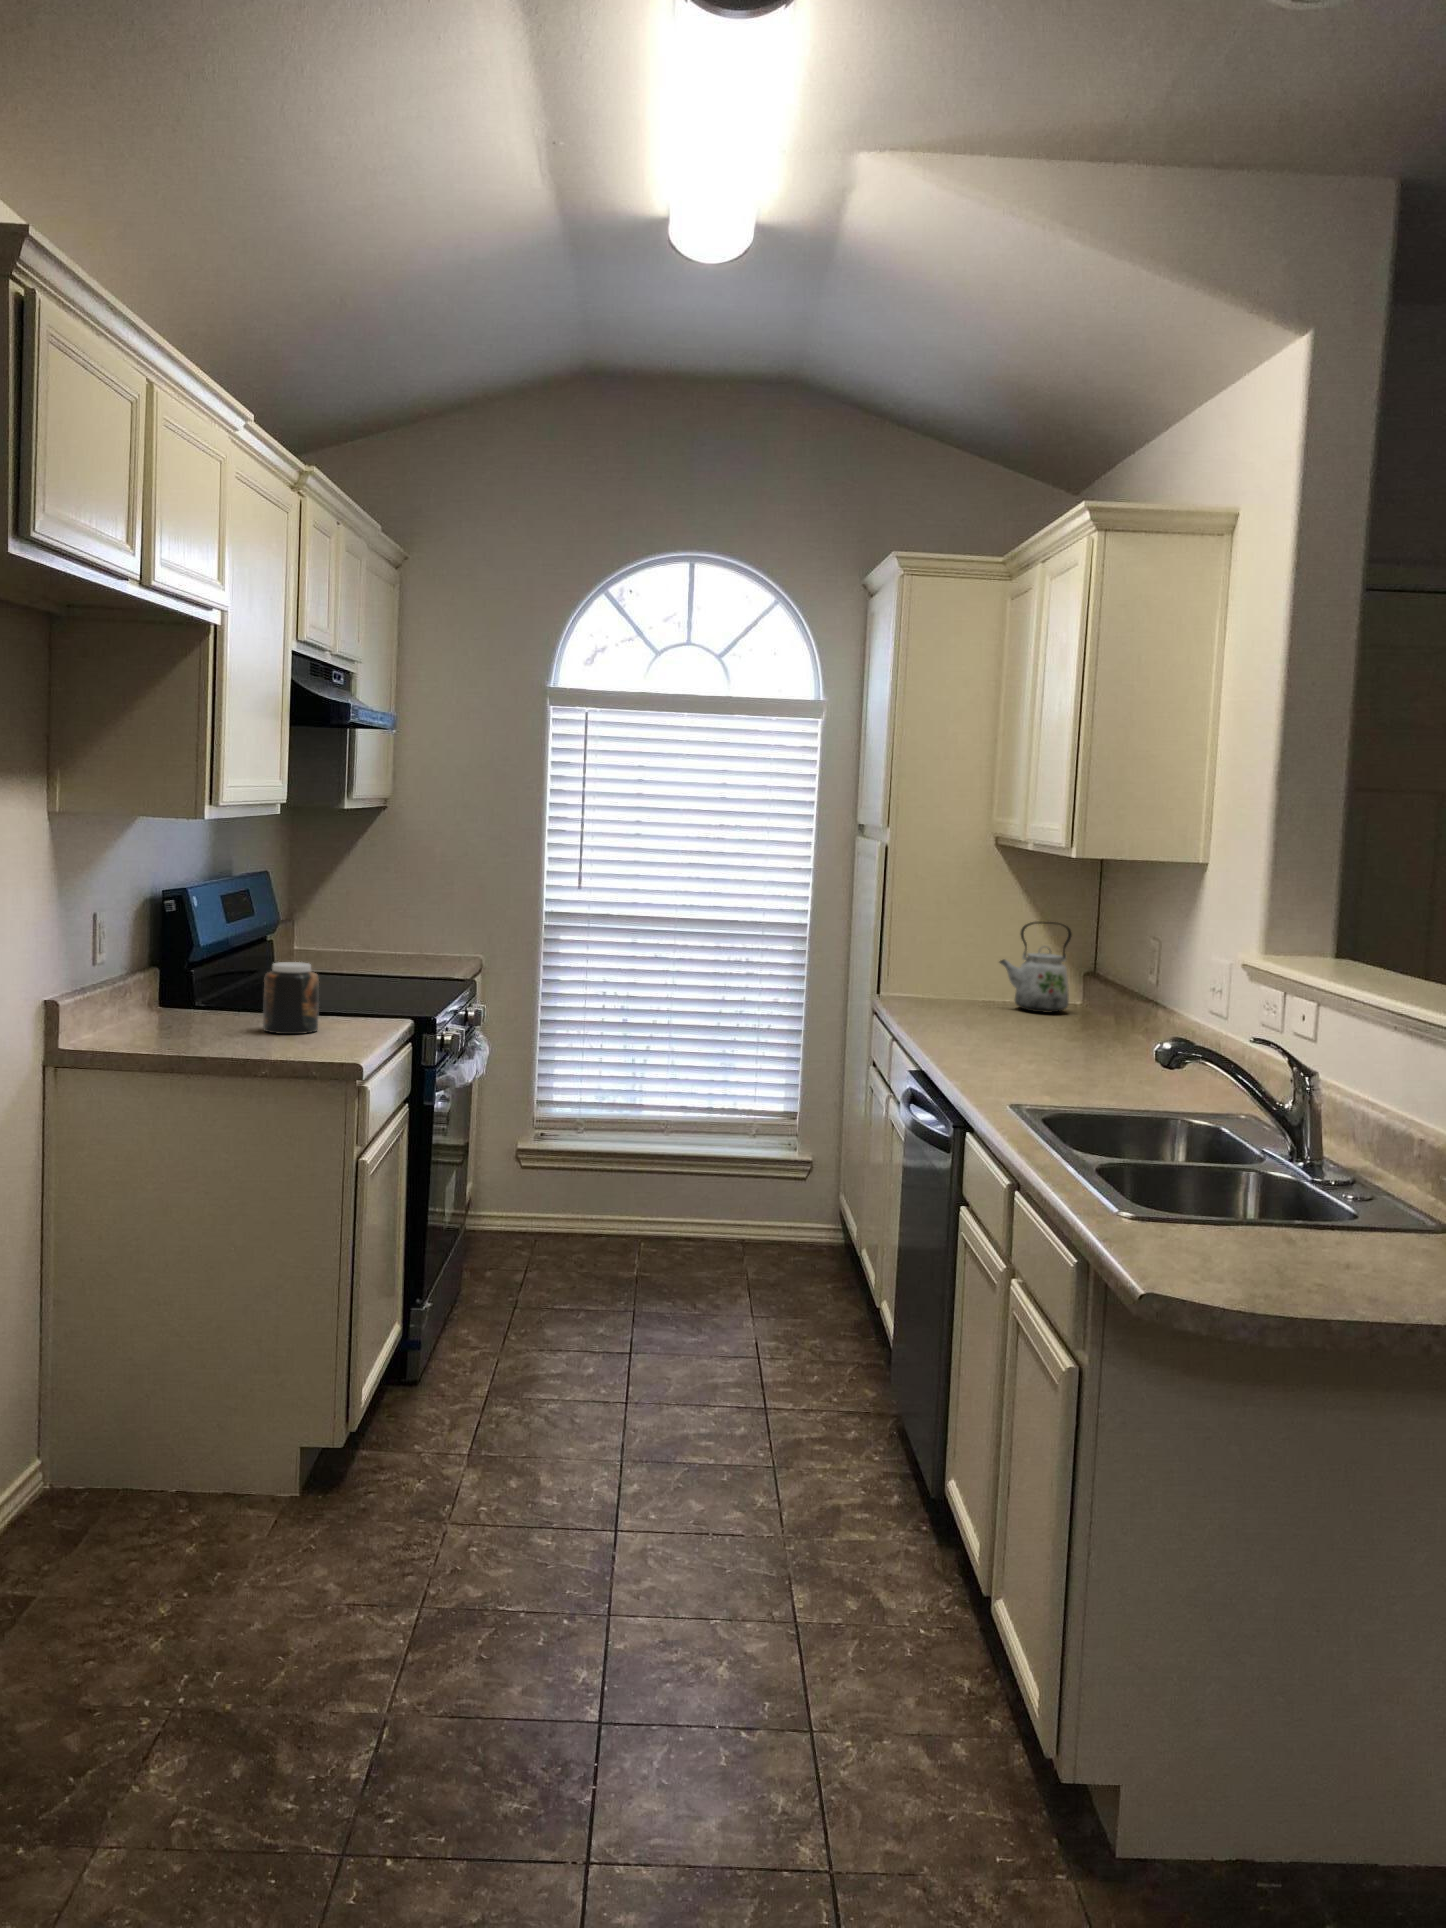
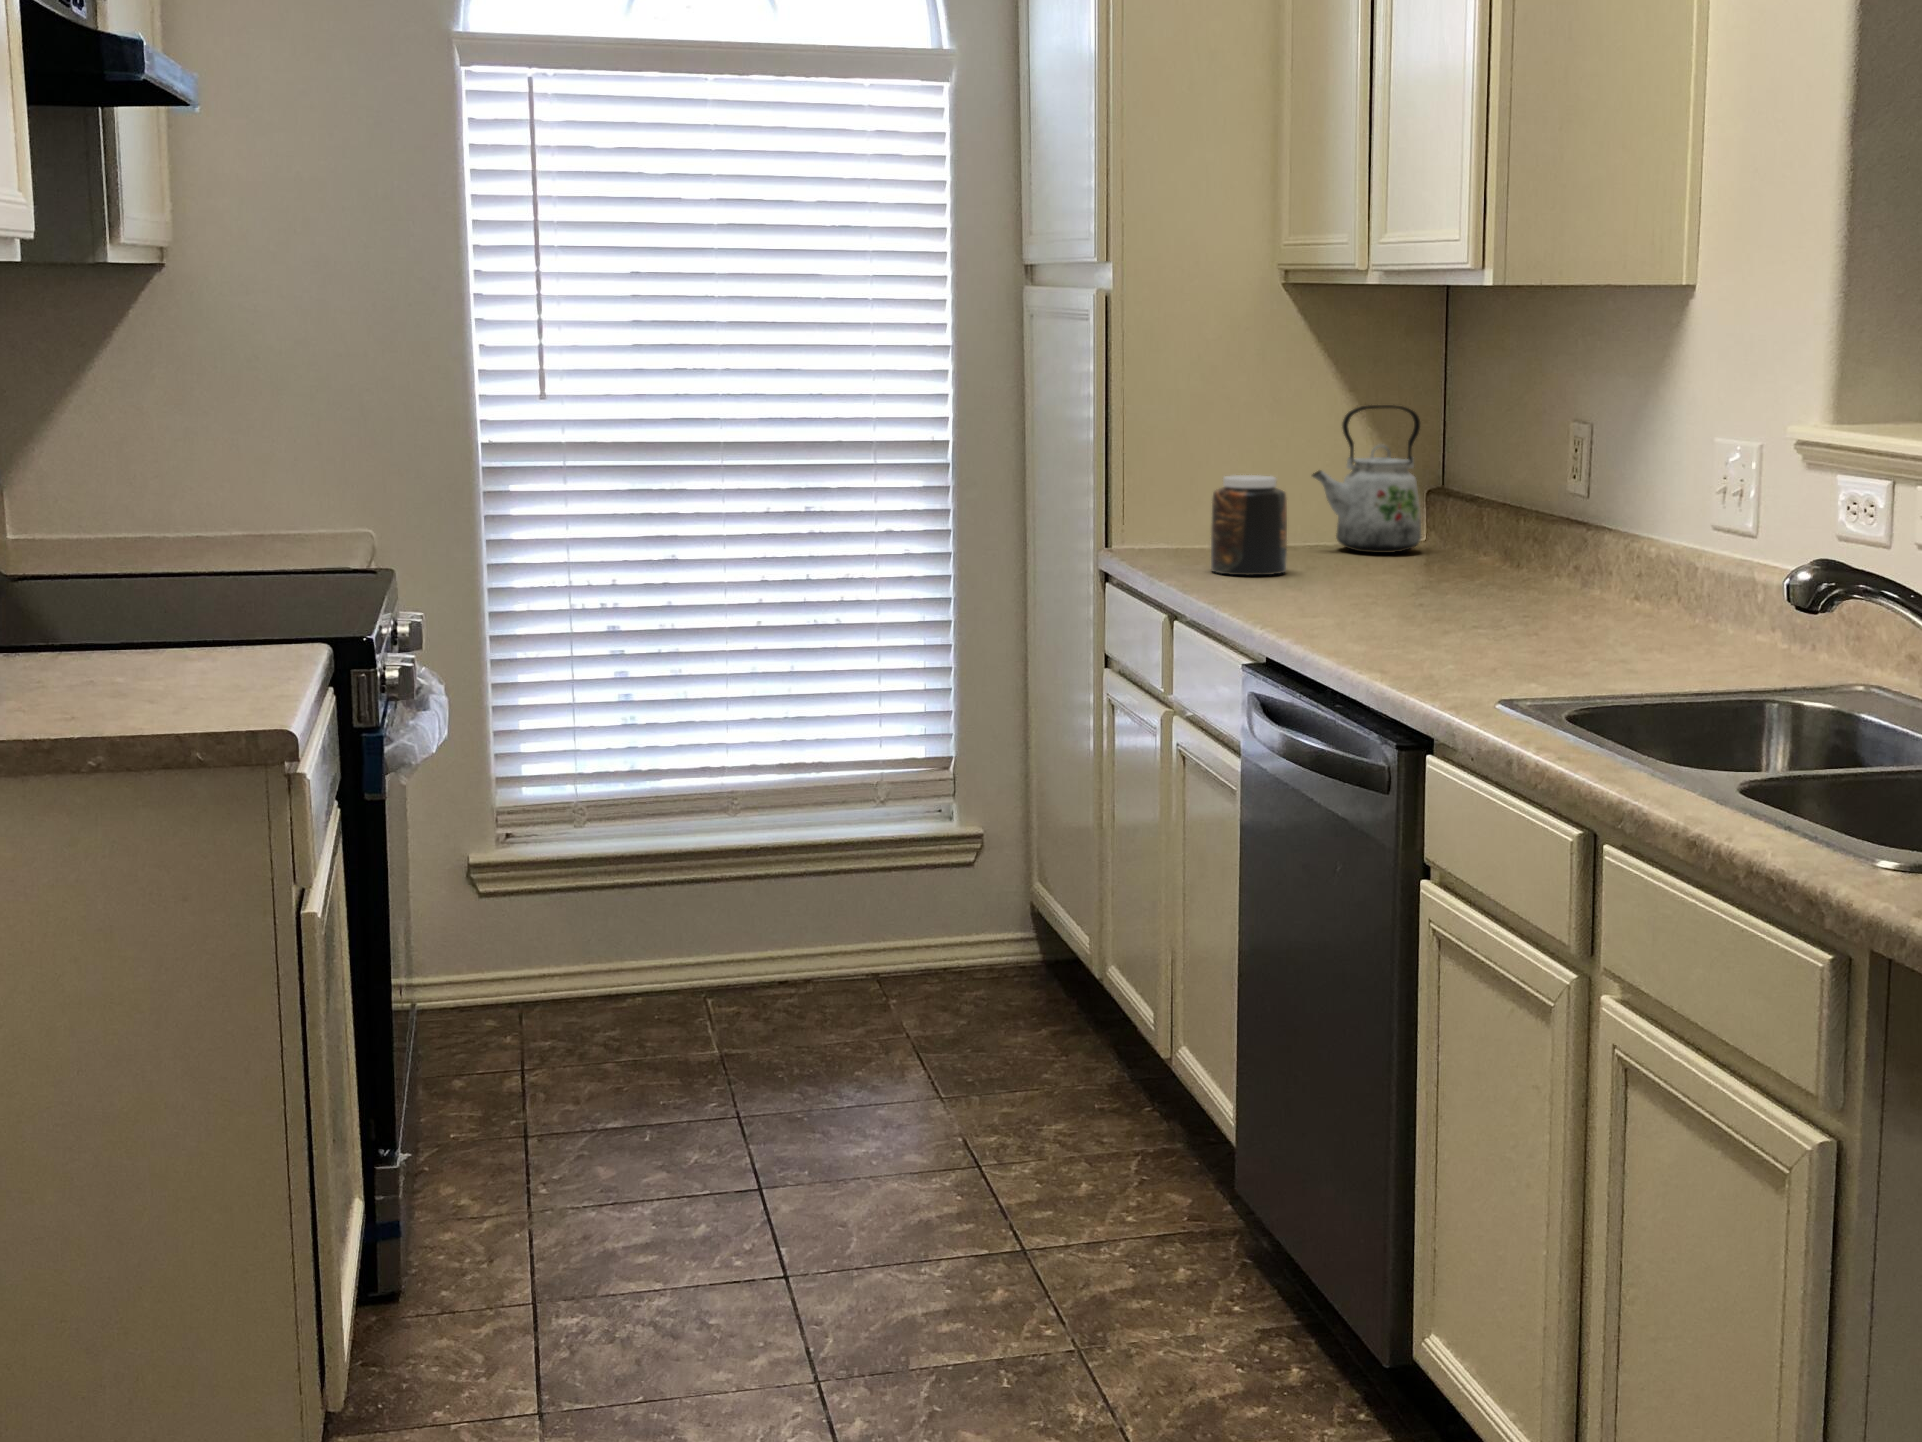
jar: present [263,962,319,1034] -> present [1211,475,1287,575]

